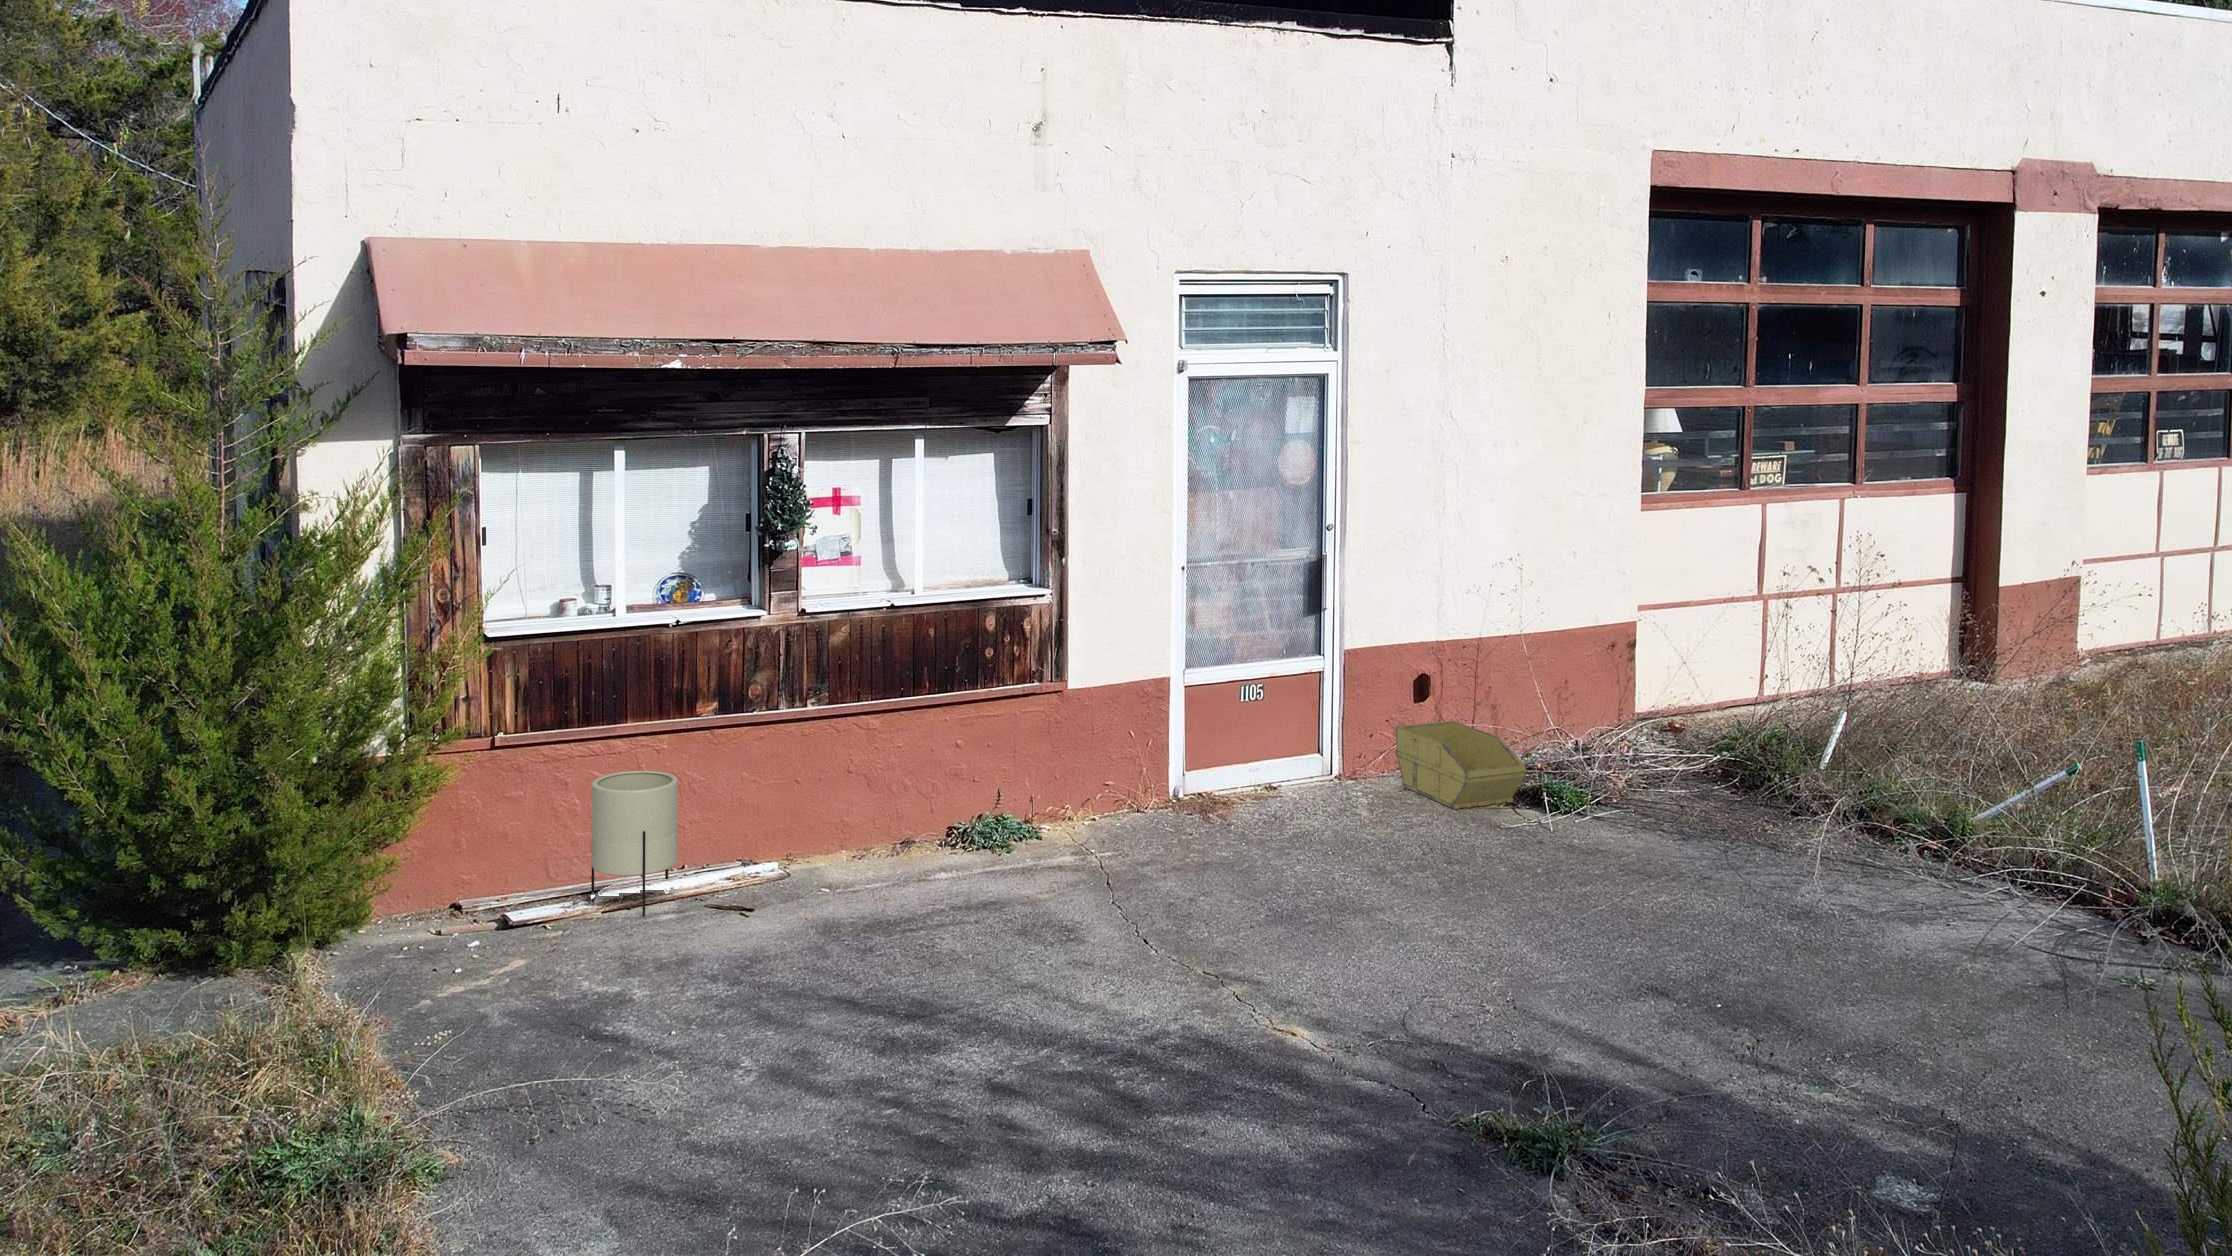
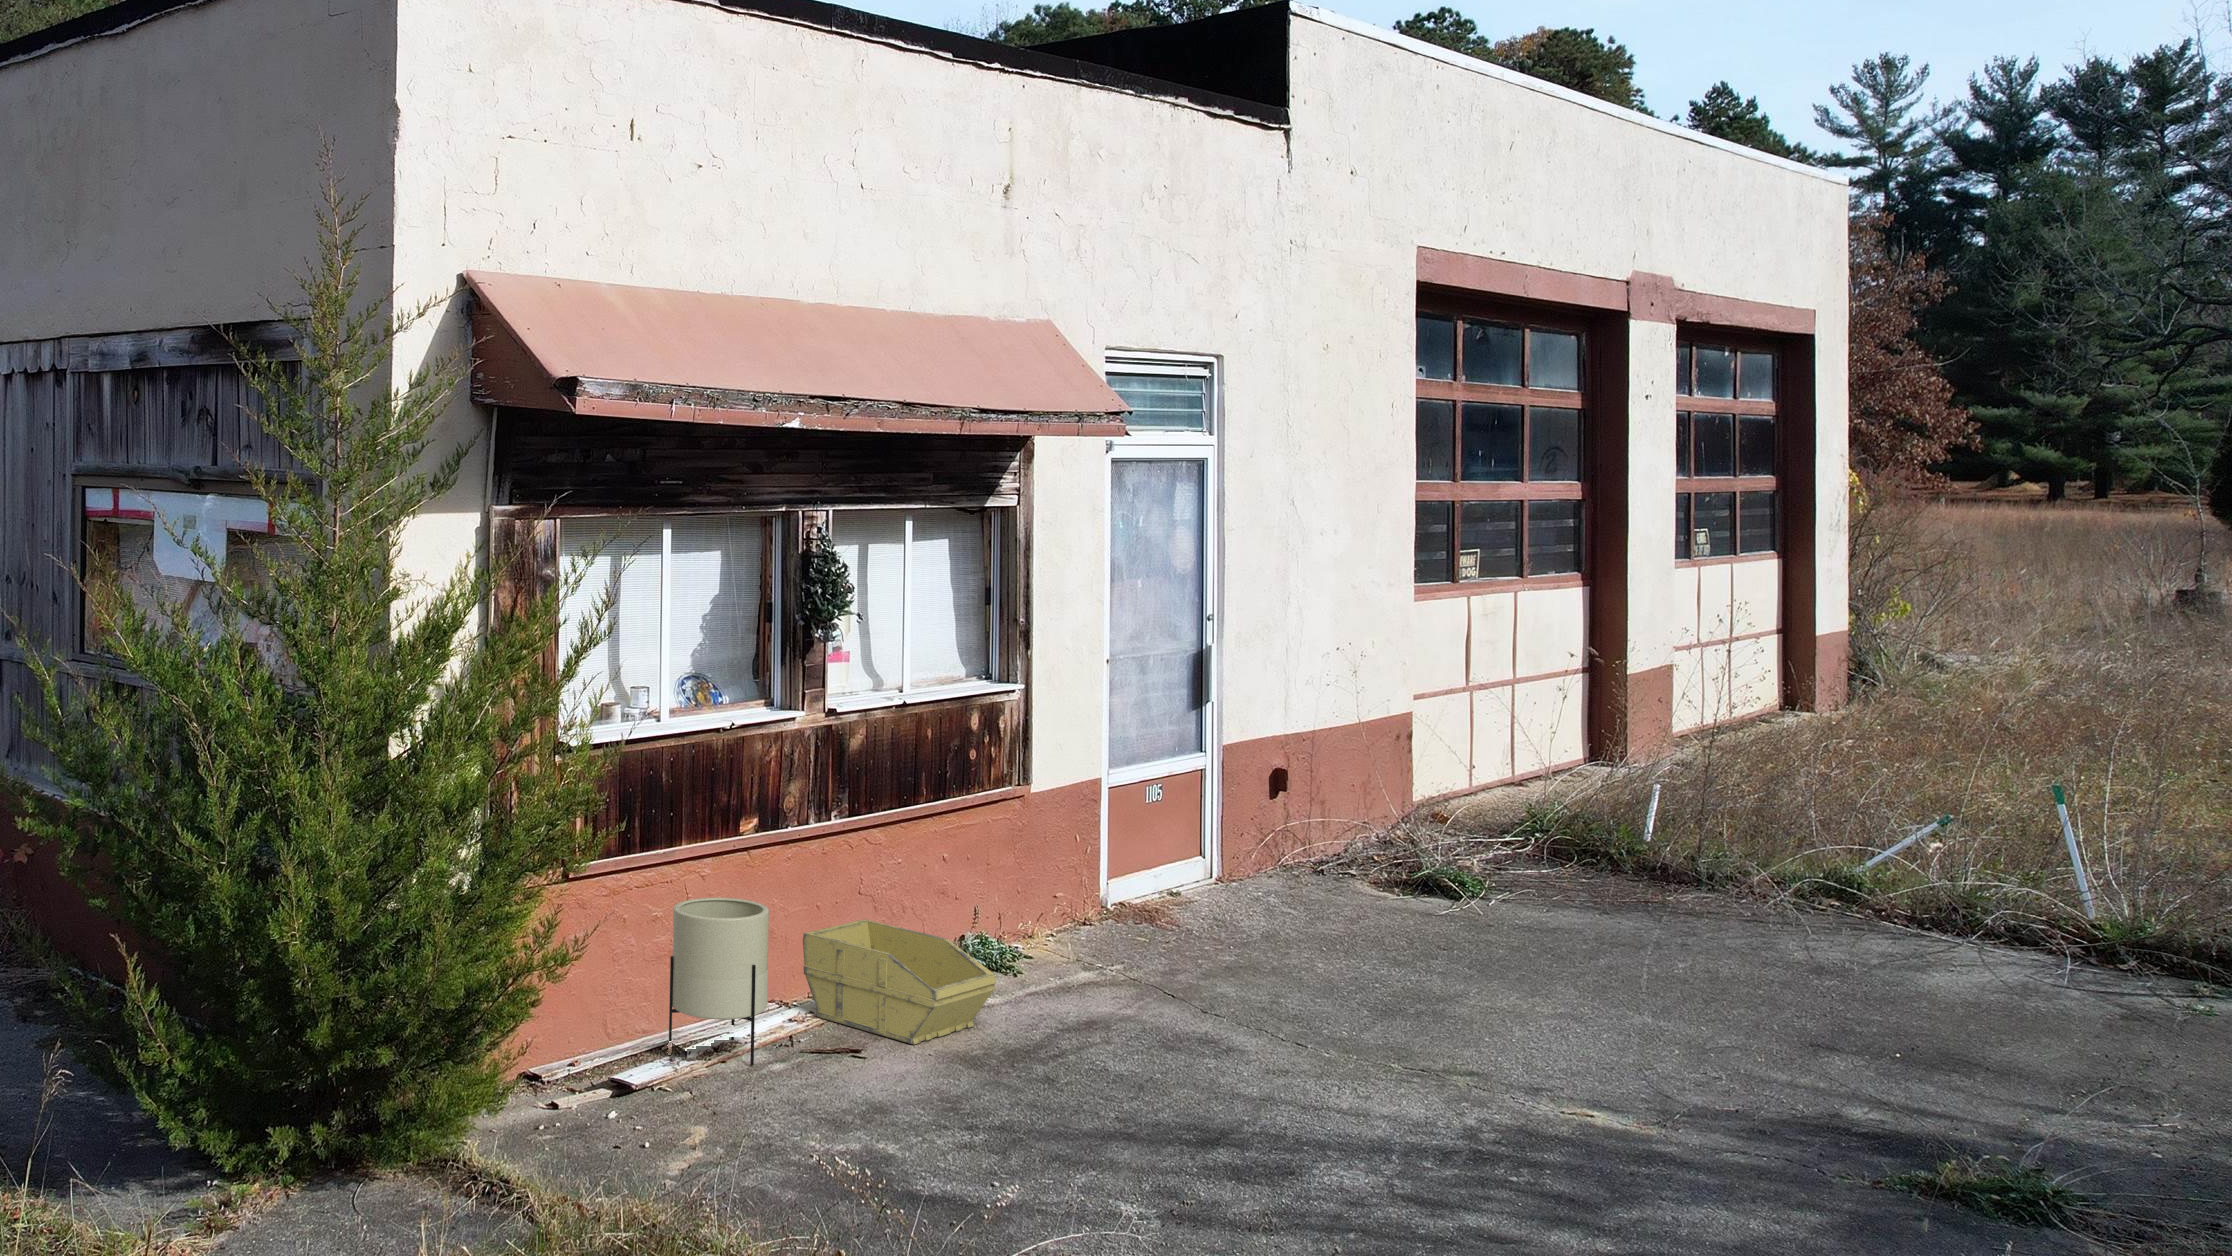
storage bin: present [1396,721,1526,809] -> present [803,919,996,1044]

